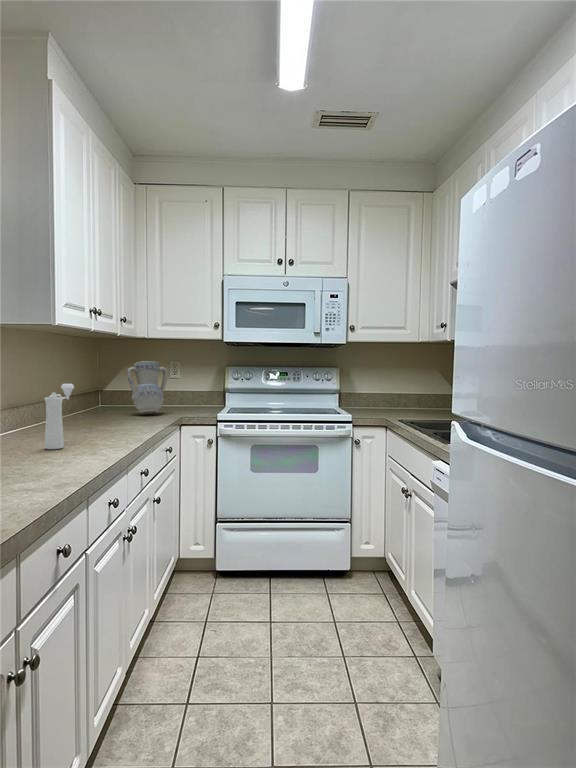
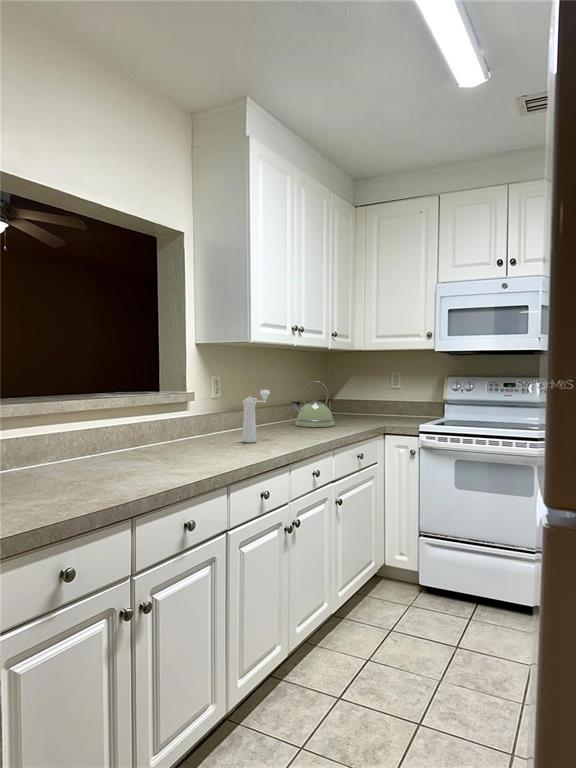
vase: present [127,361,167,414] -> none [342,372,380,421]
kettle: none [73,371,127,424] -> present [291,381,334,427]

